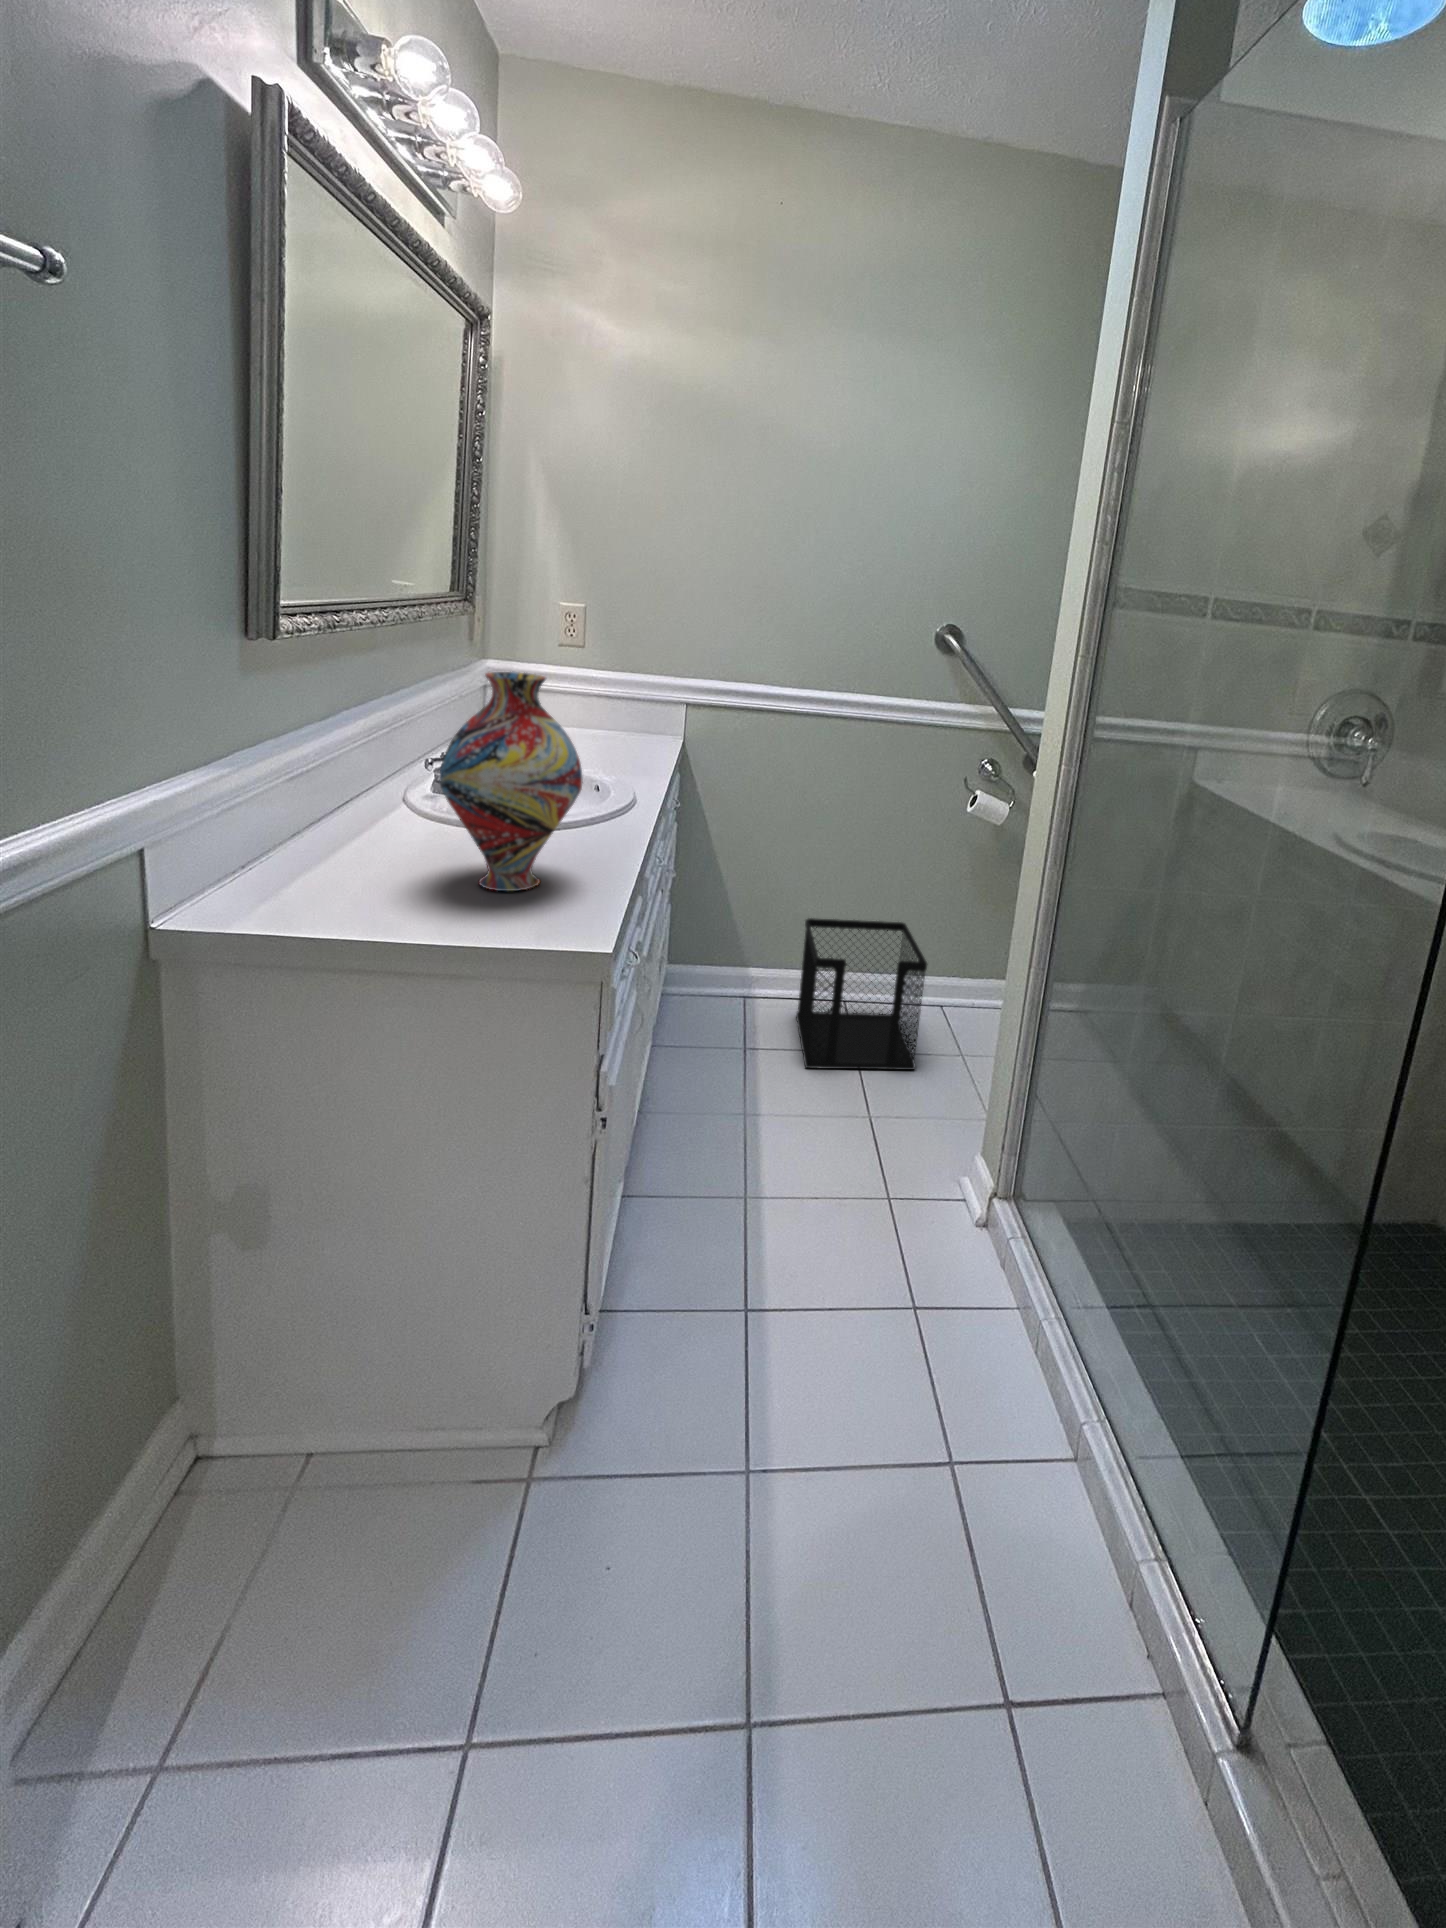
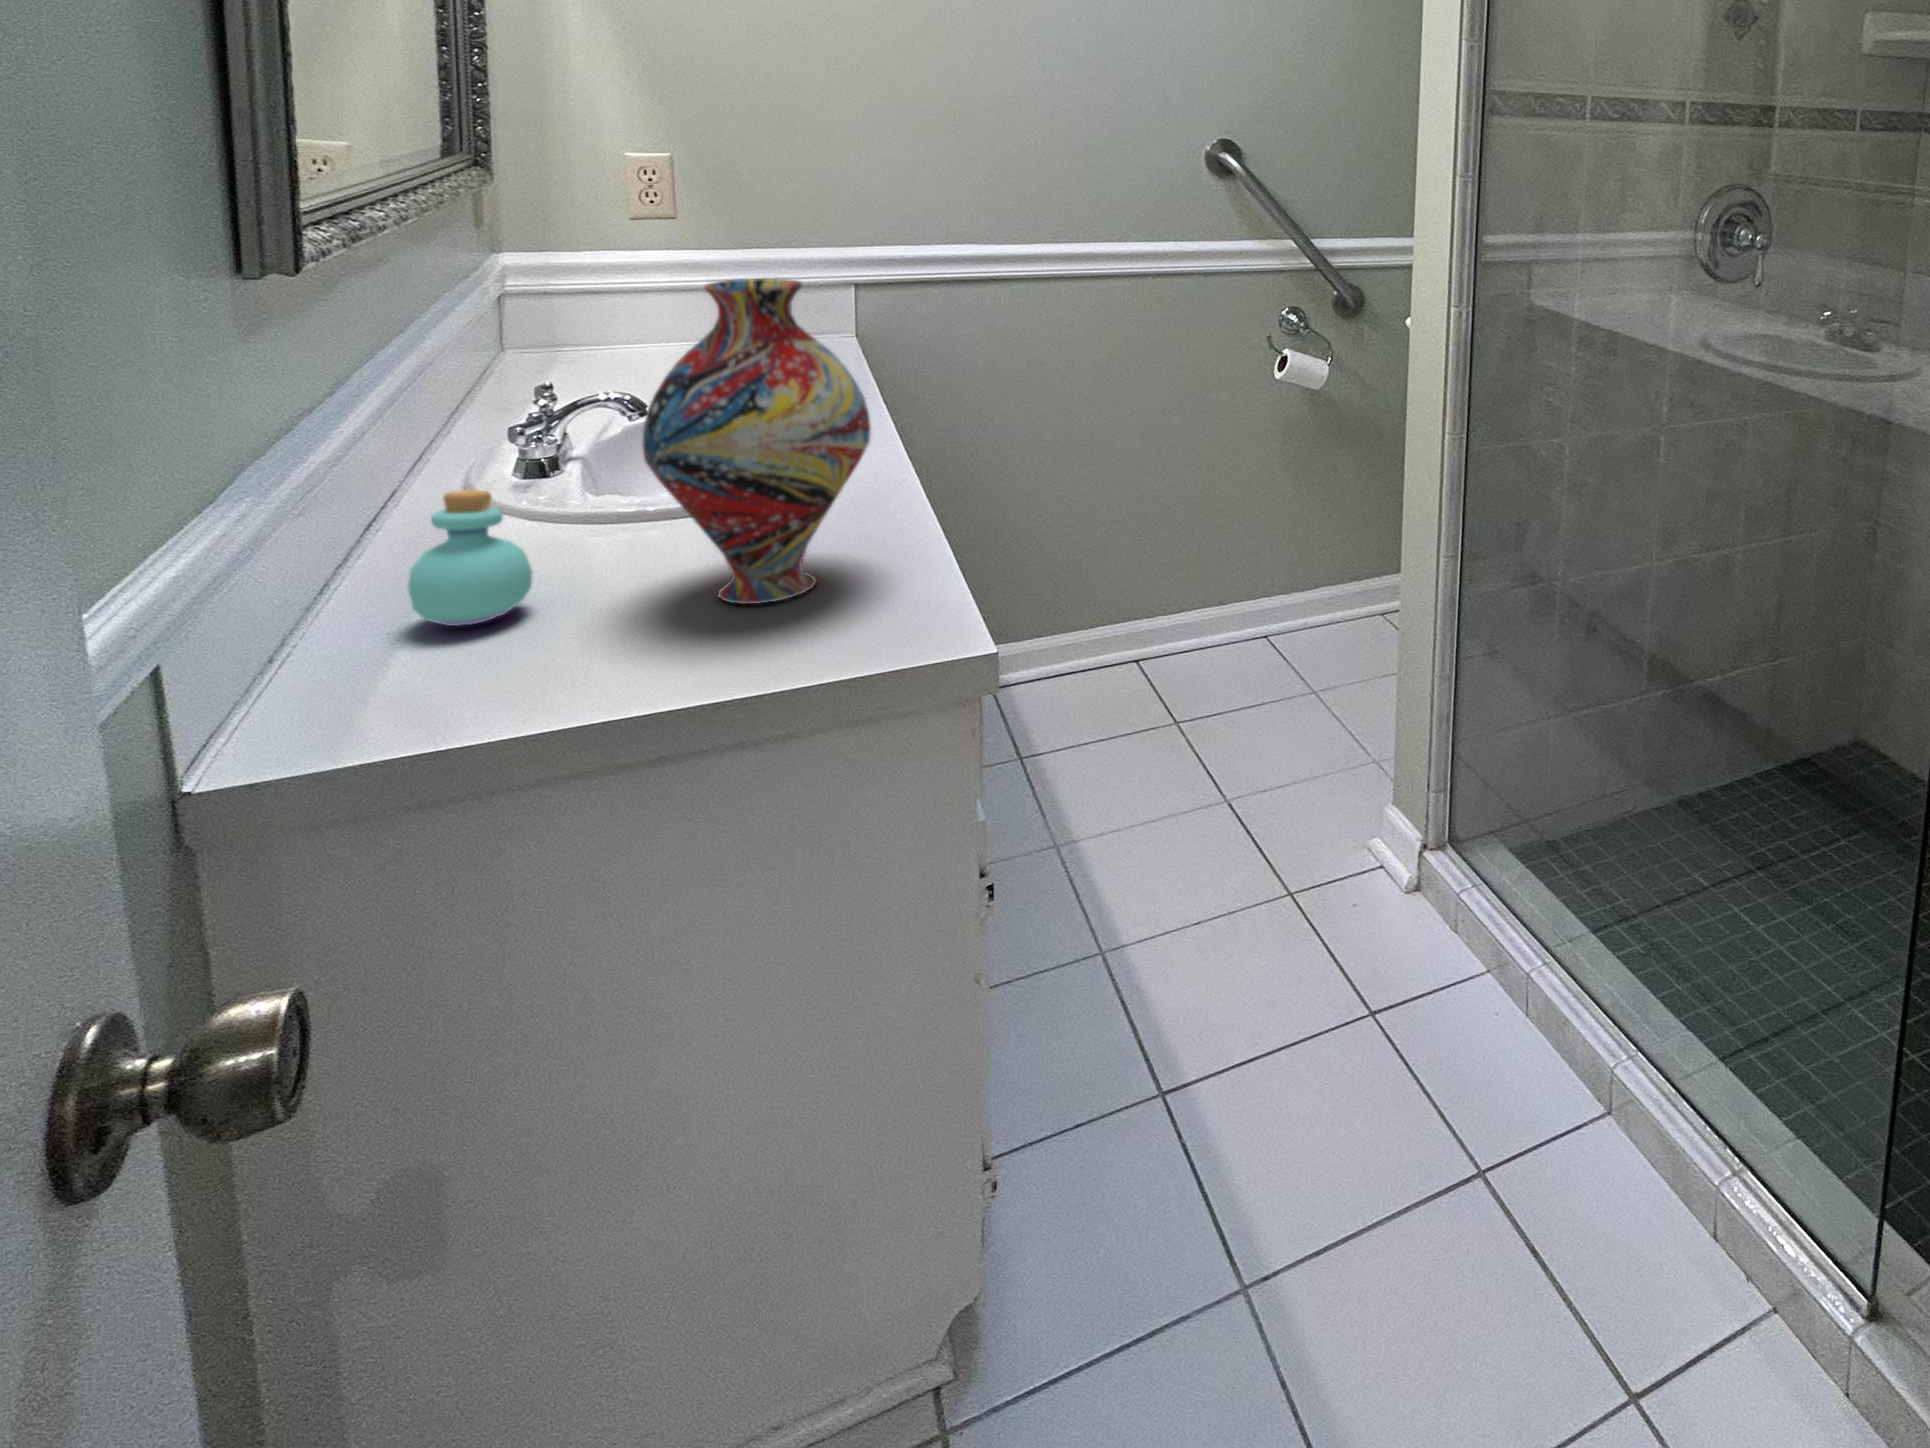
perfume bottle: none [314,786,384,870] -> present [407,489,532,626]
wastebasket: present [796,918,928,1070] -> none [1078,541,1268,768]

